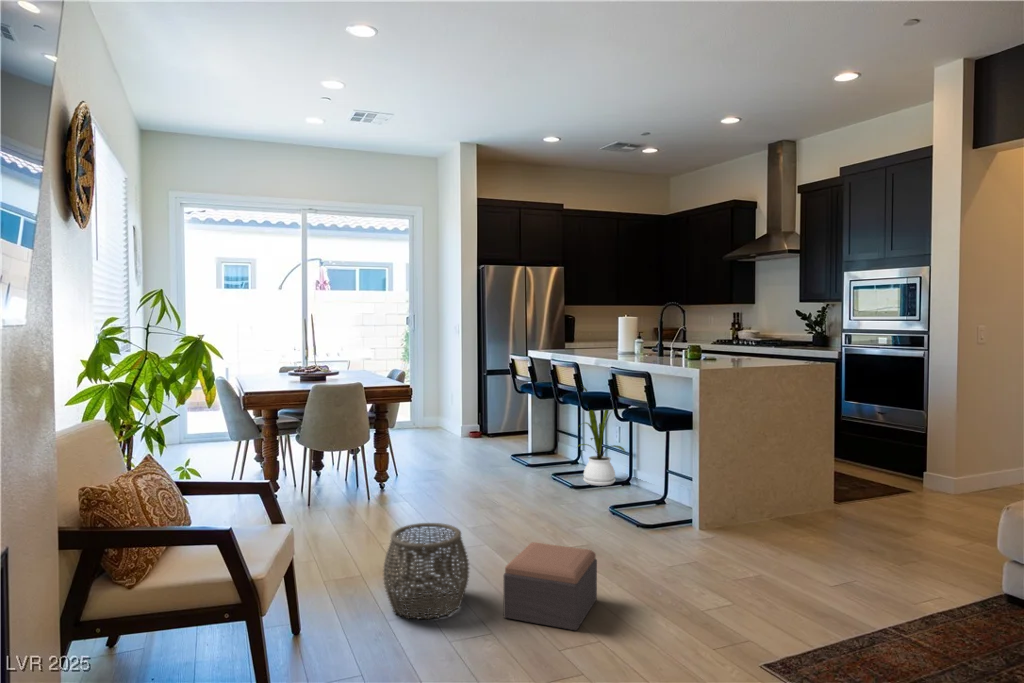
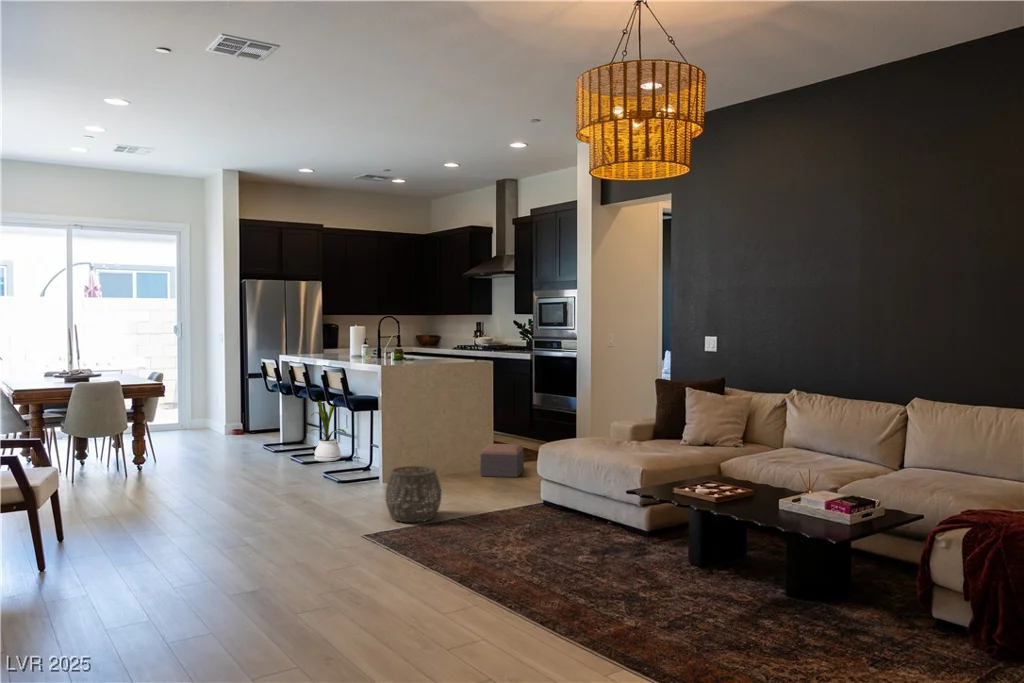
woven basket: present [383,523,469,619] -> present [386,466,441,522]
footstool: present [503,542,597,630] -> present [480,444,524,477]

